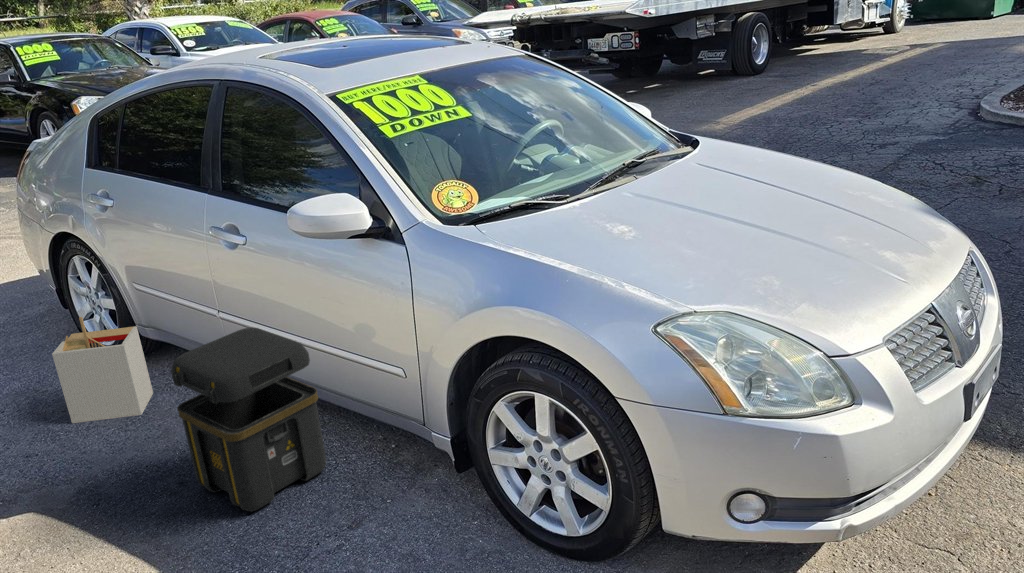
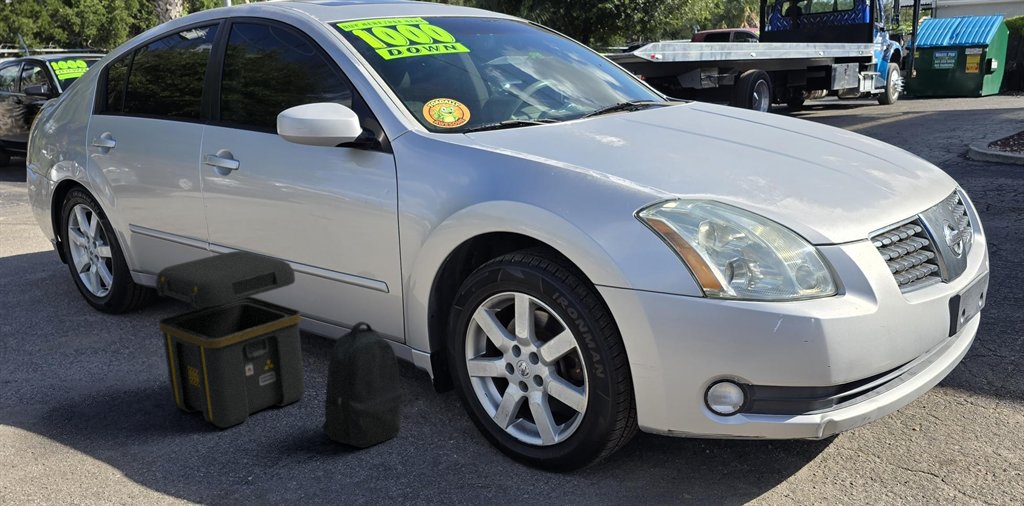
storage bin: present [52,317,153,423] -> none [41,252,138,359]
backpack: none [349,413,427,534] -> present [323,322,404,448]

